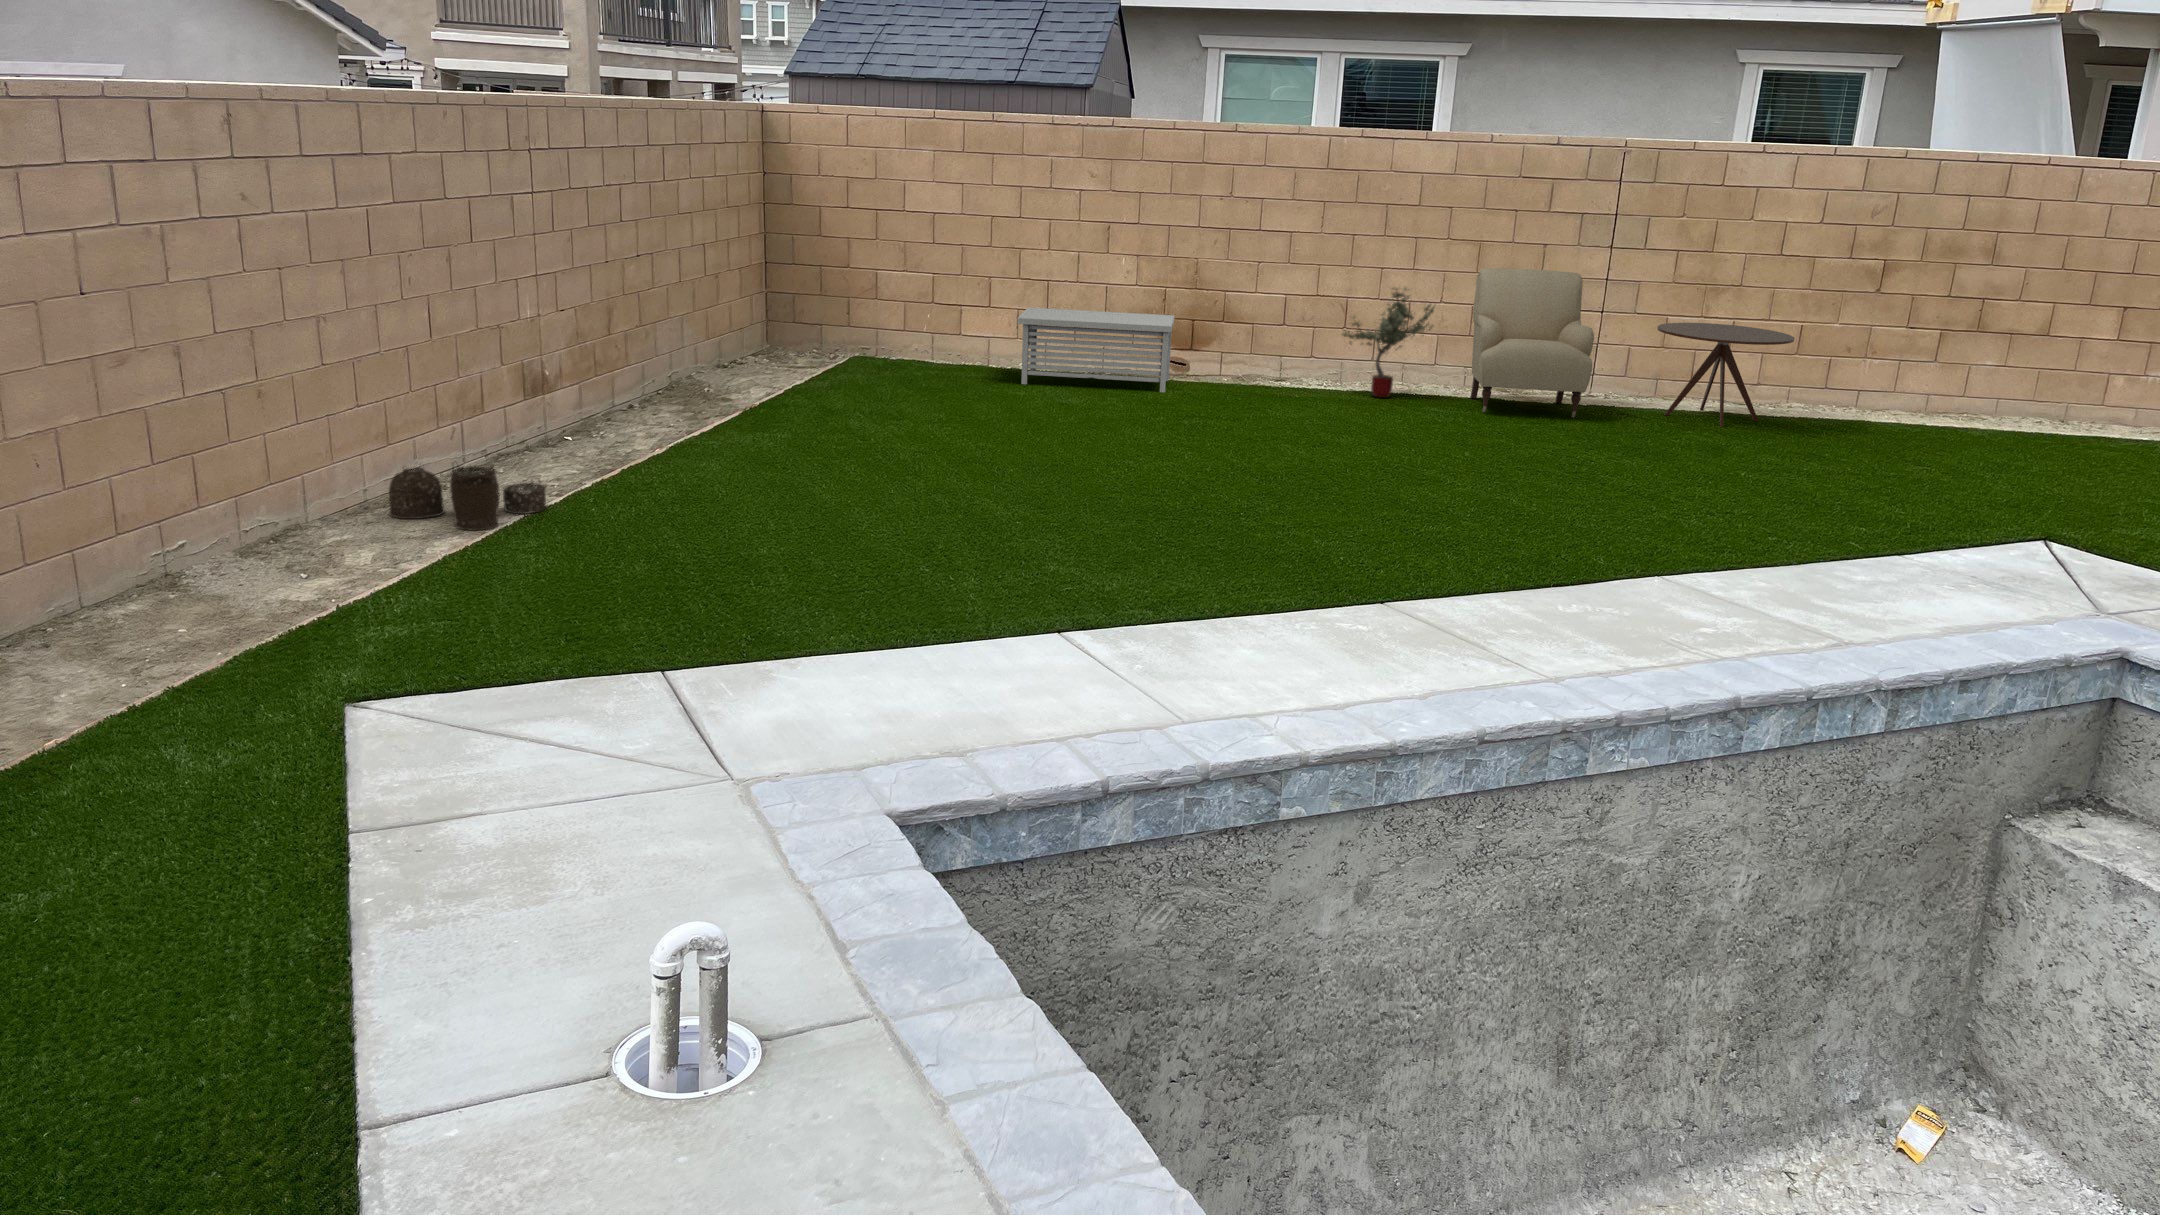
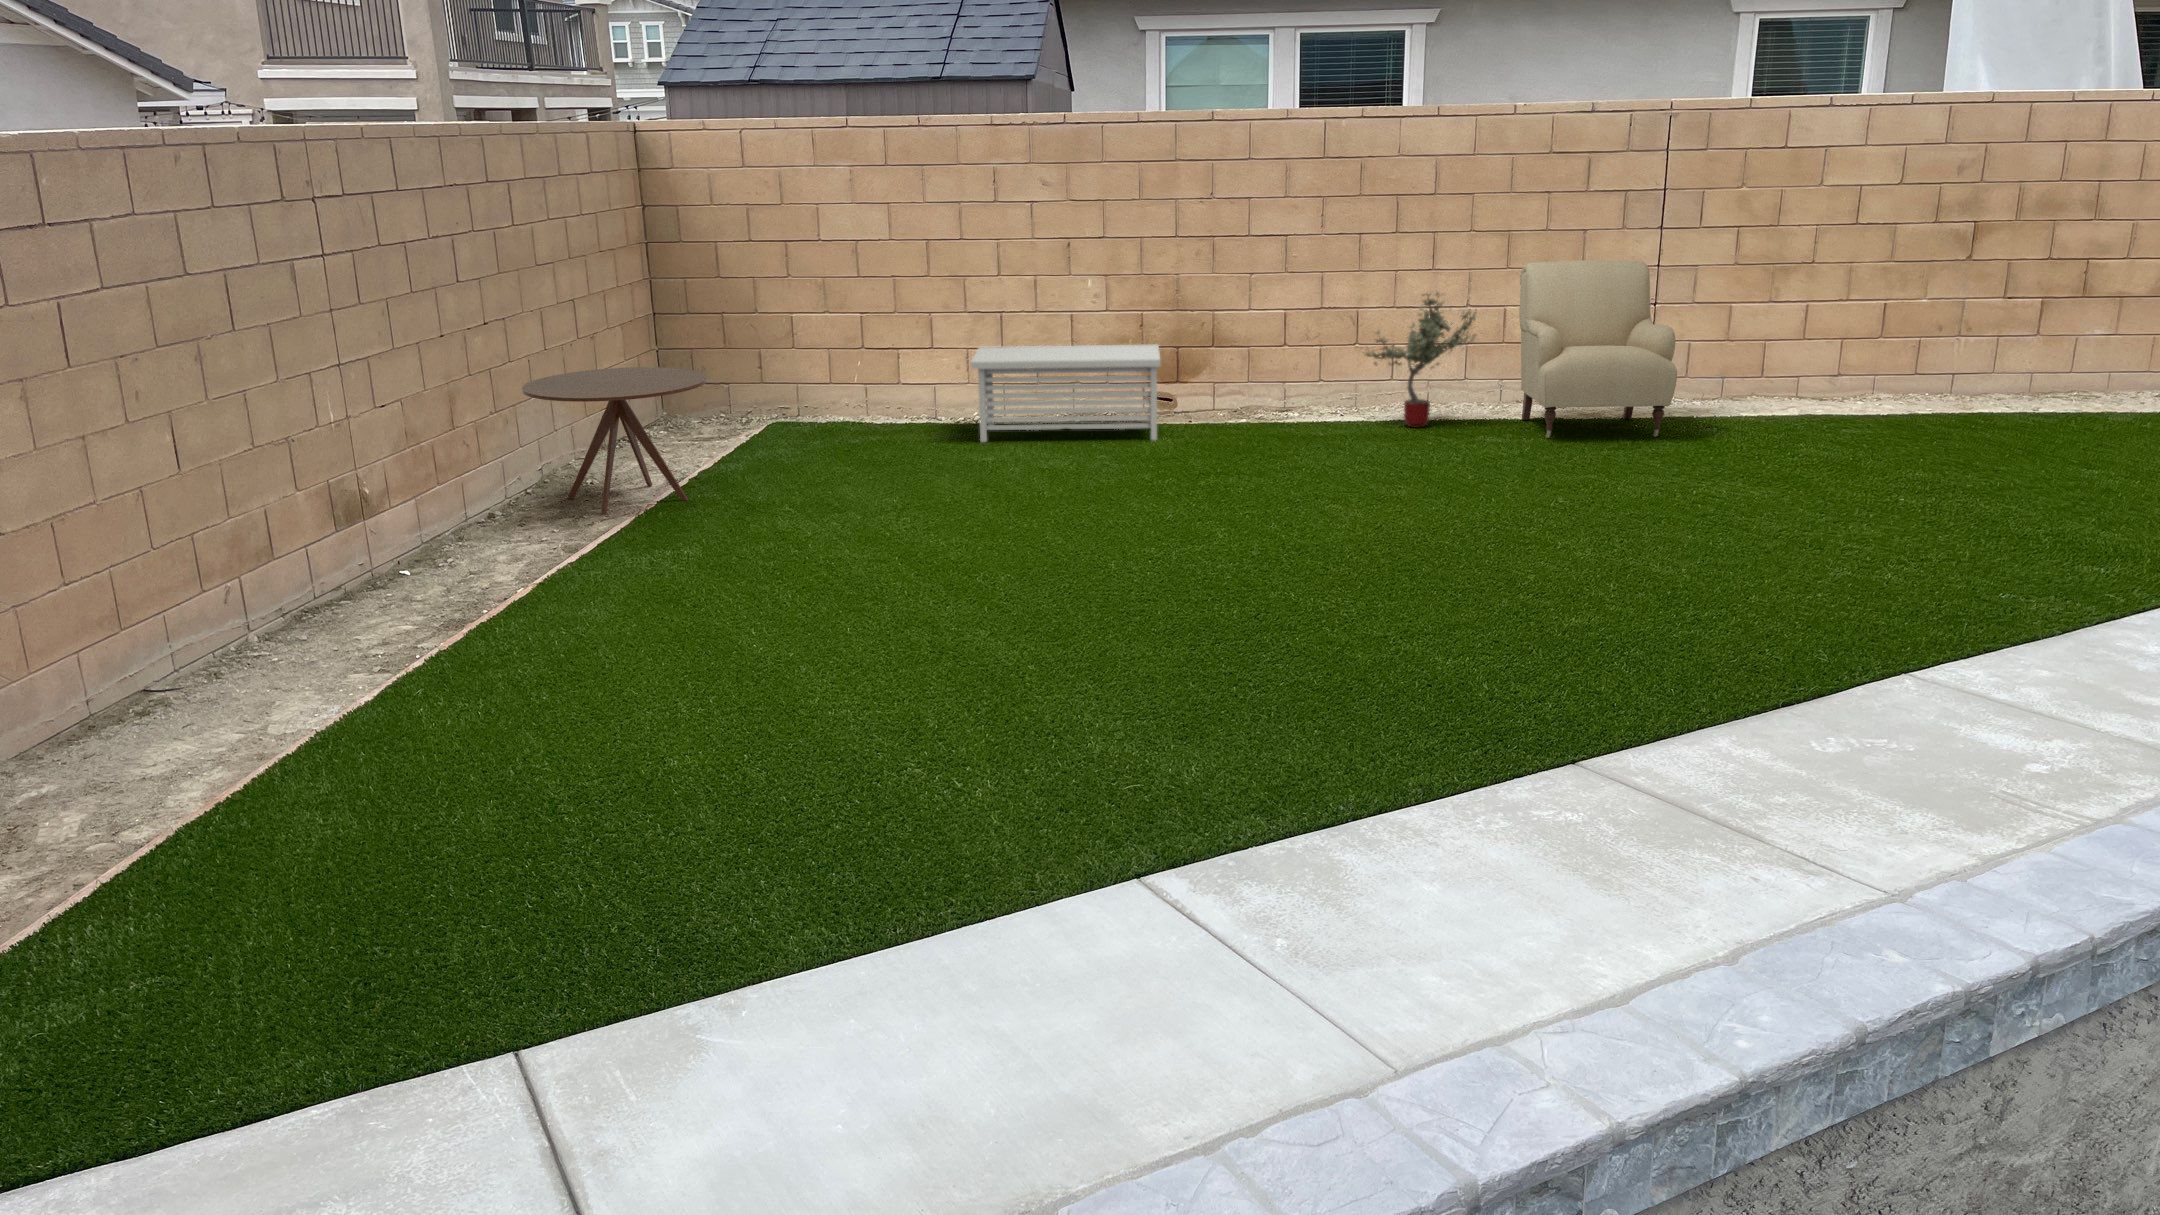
round table: present [1657,323,1794,427] -> present [522,367,707,515]
woven basket: present [389,466,546,530] -> none [130,642,365,745]

